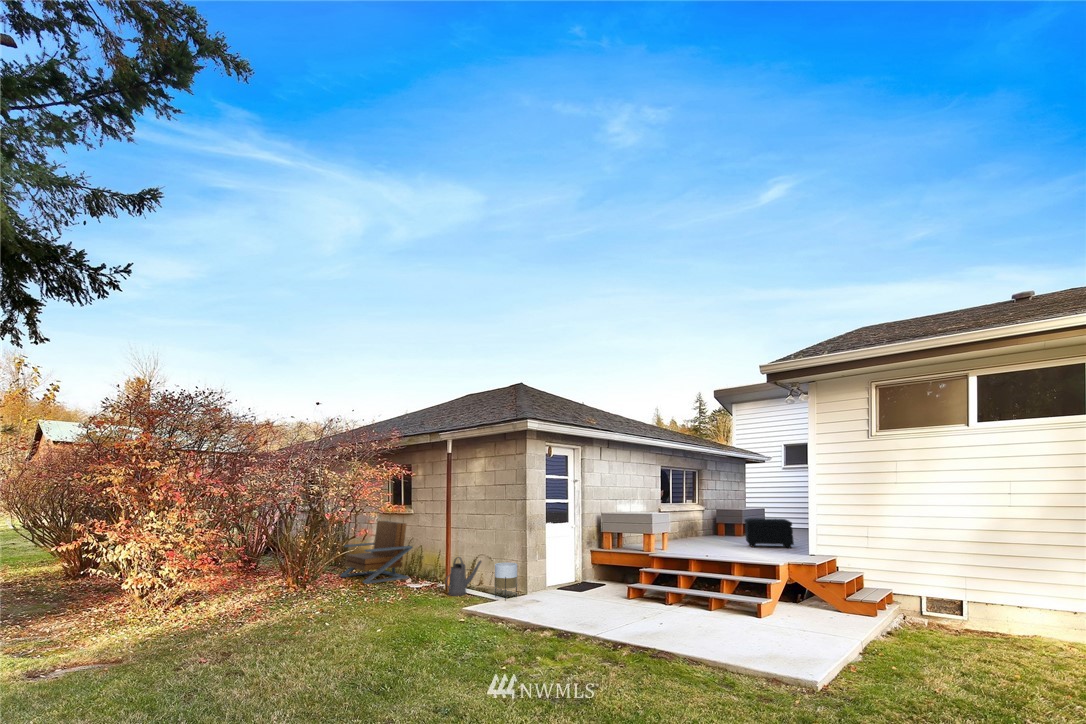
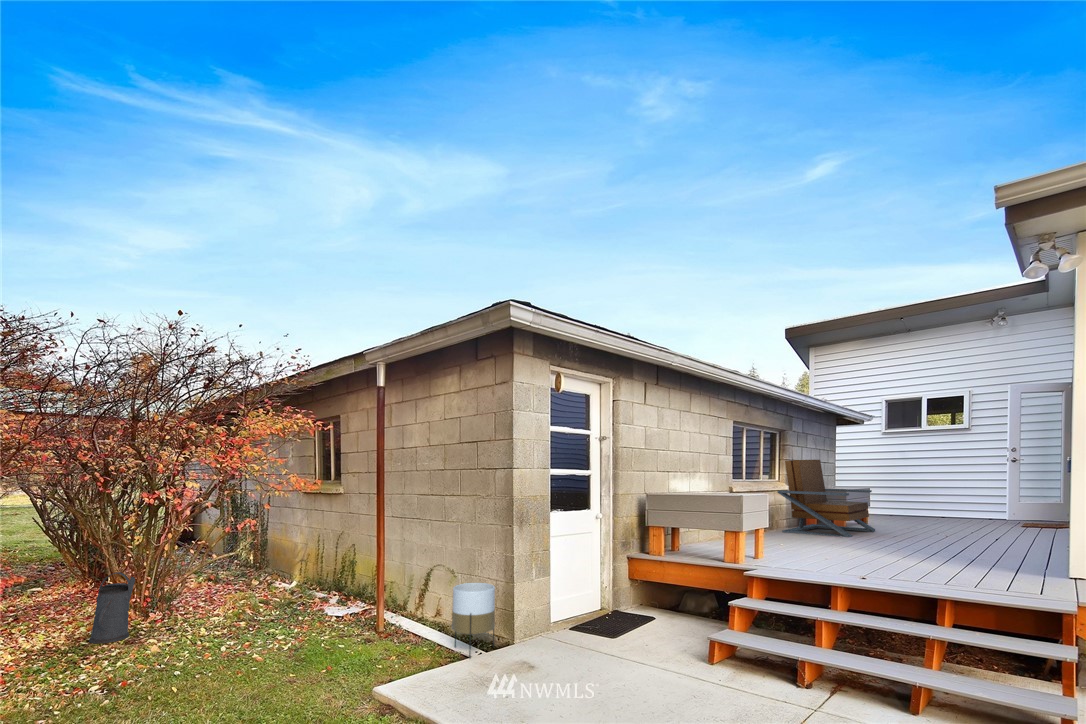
footstool: present [745,518,794,548] -> none [885,503,987,556]
lounge chair: present [340,521,413,584] -> present [777,460,875,537]
watering can: present [445,557,481,596] -> present [89,572,135,644]

